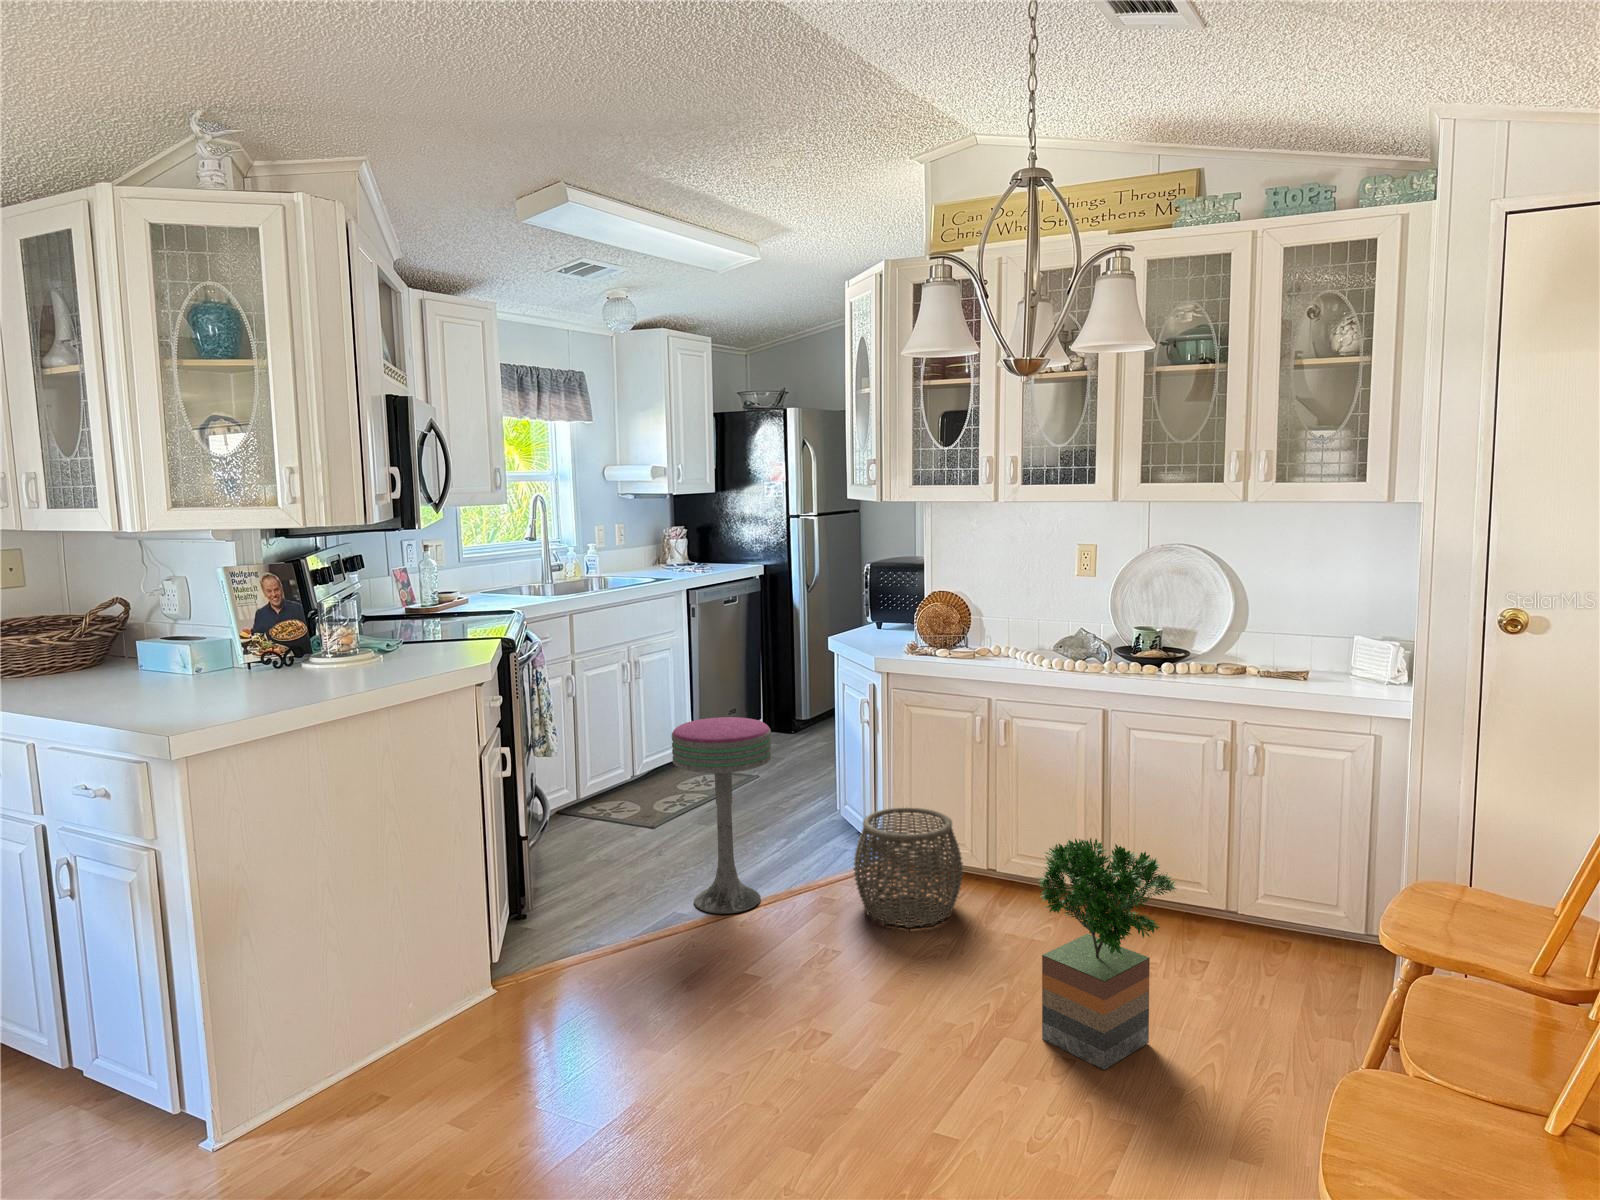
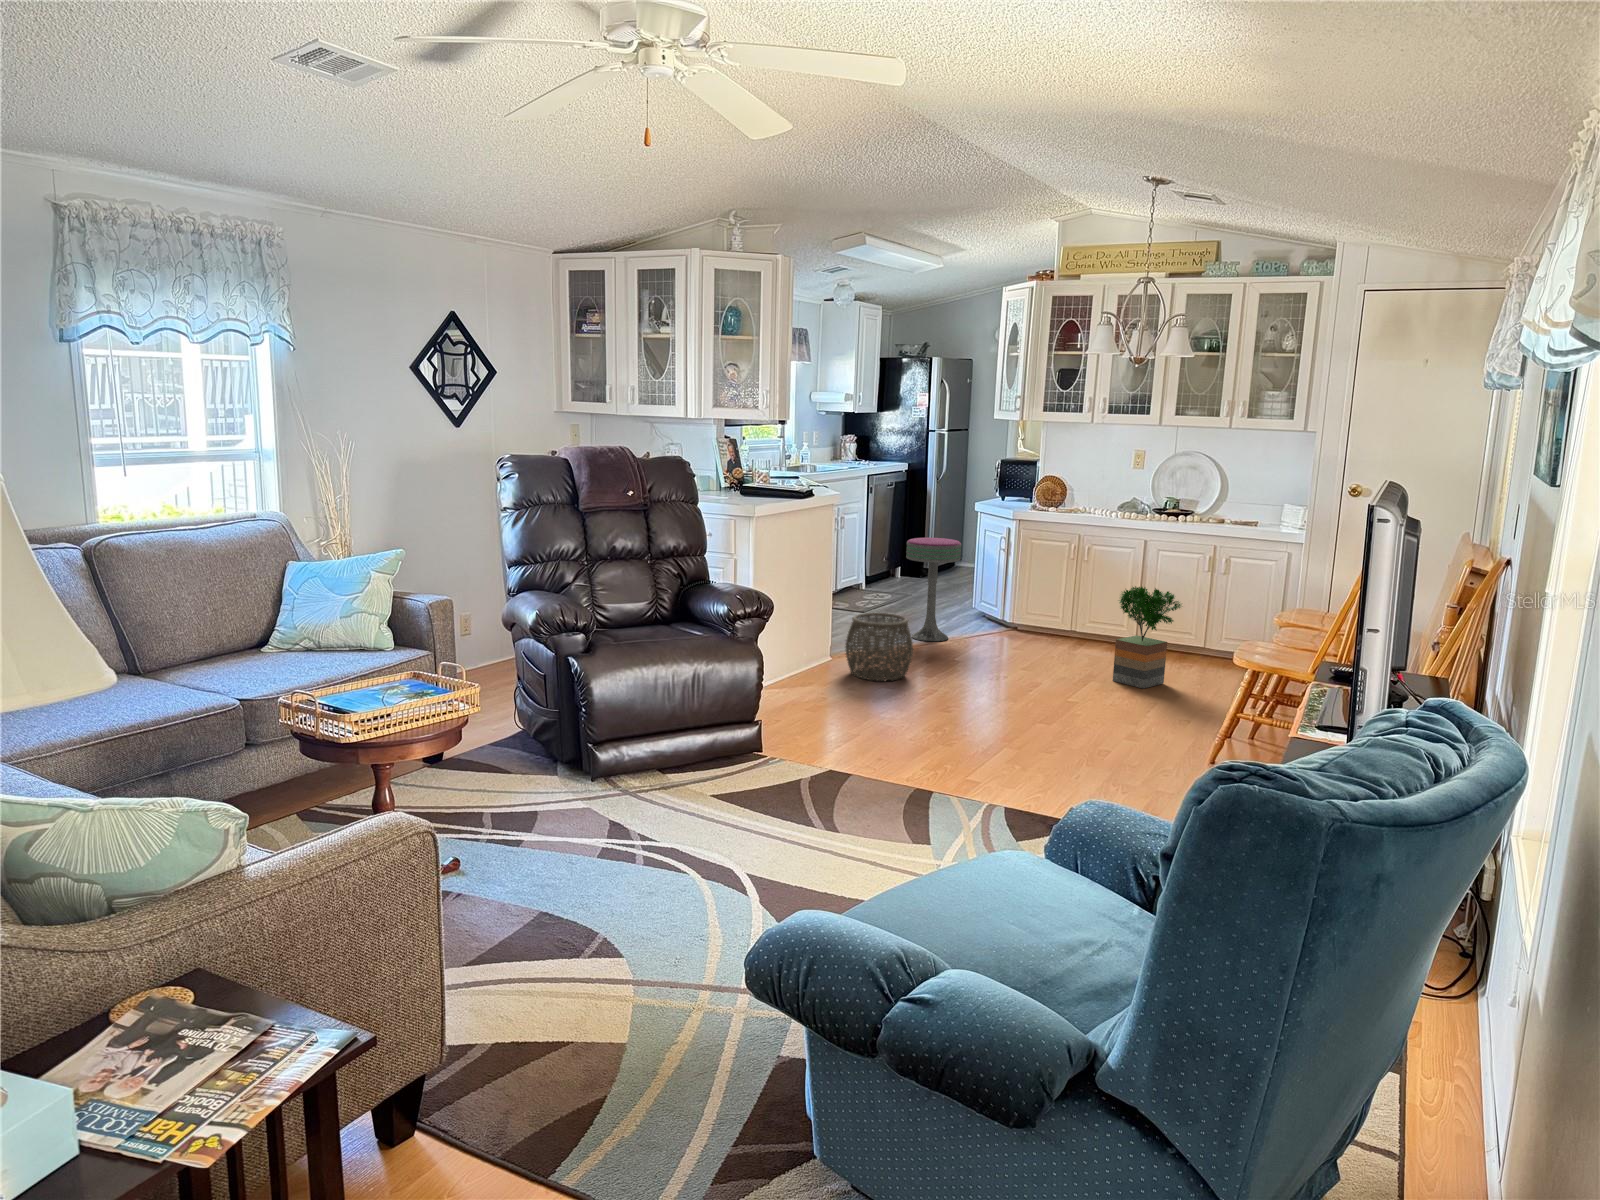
woven basket: present [854,807,963,927] -> present [845,613,913,681]

